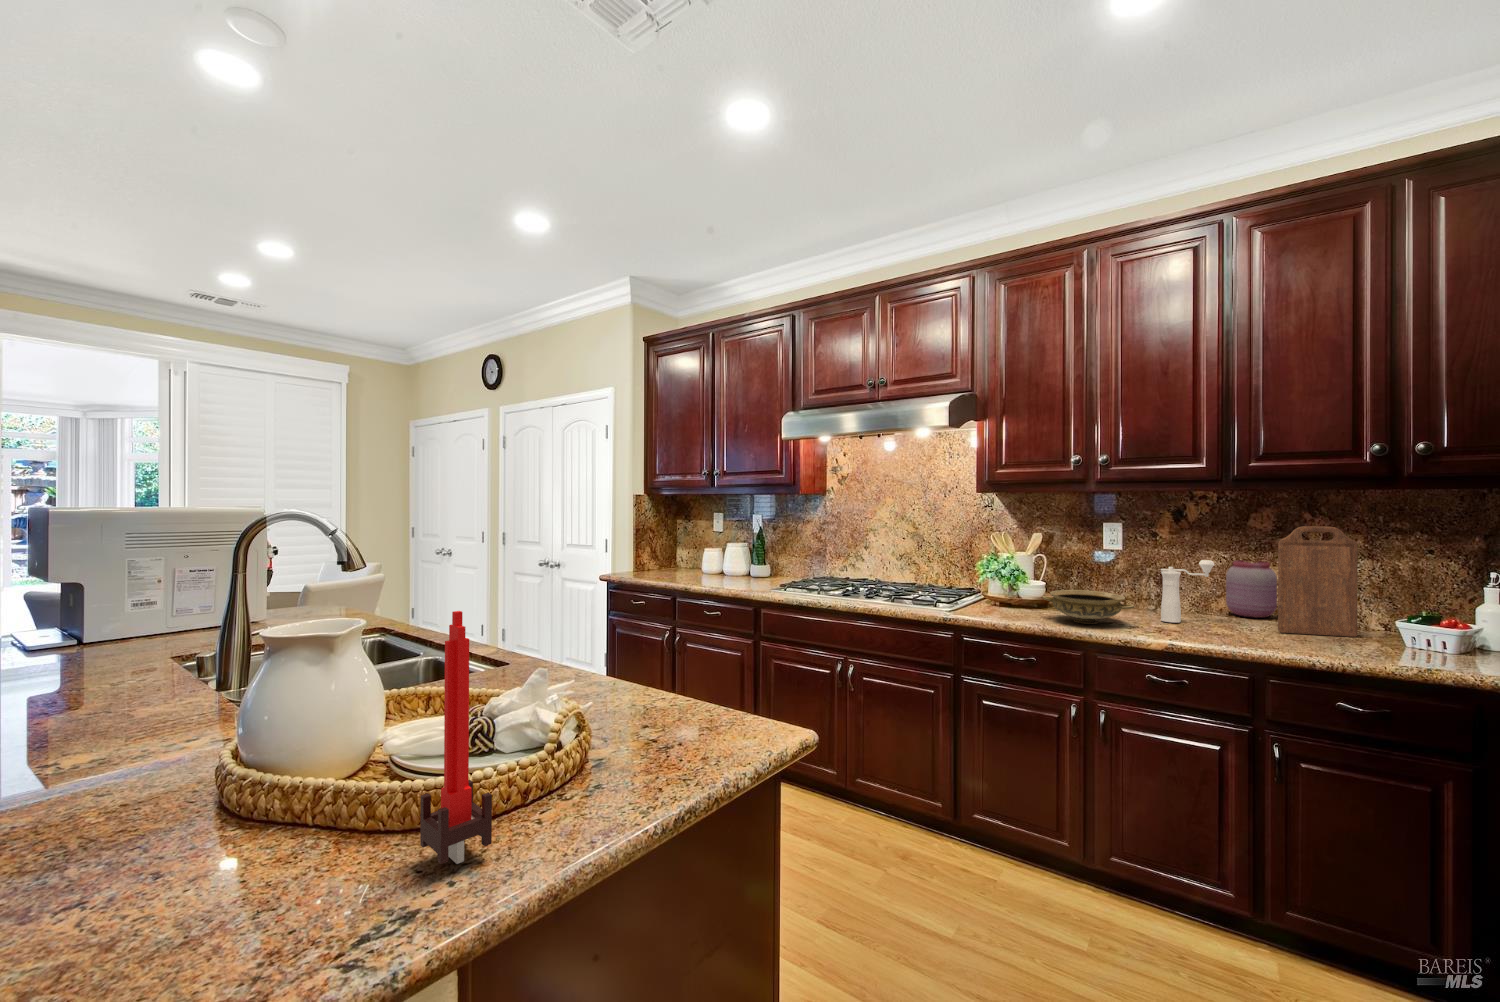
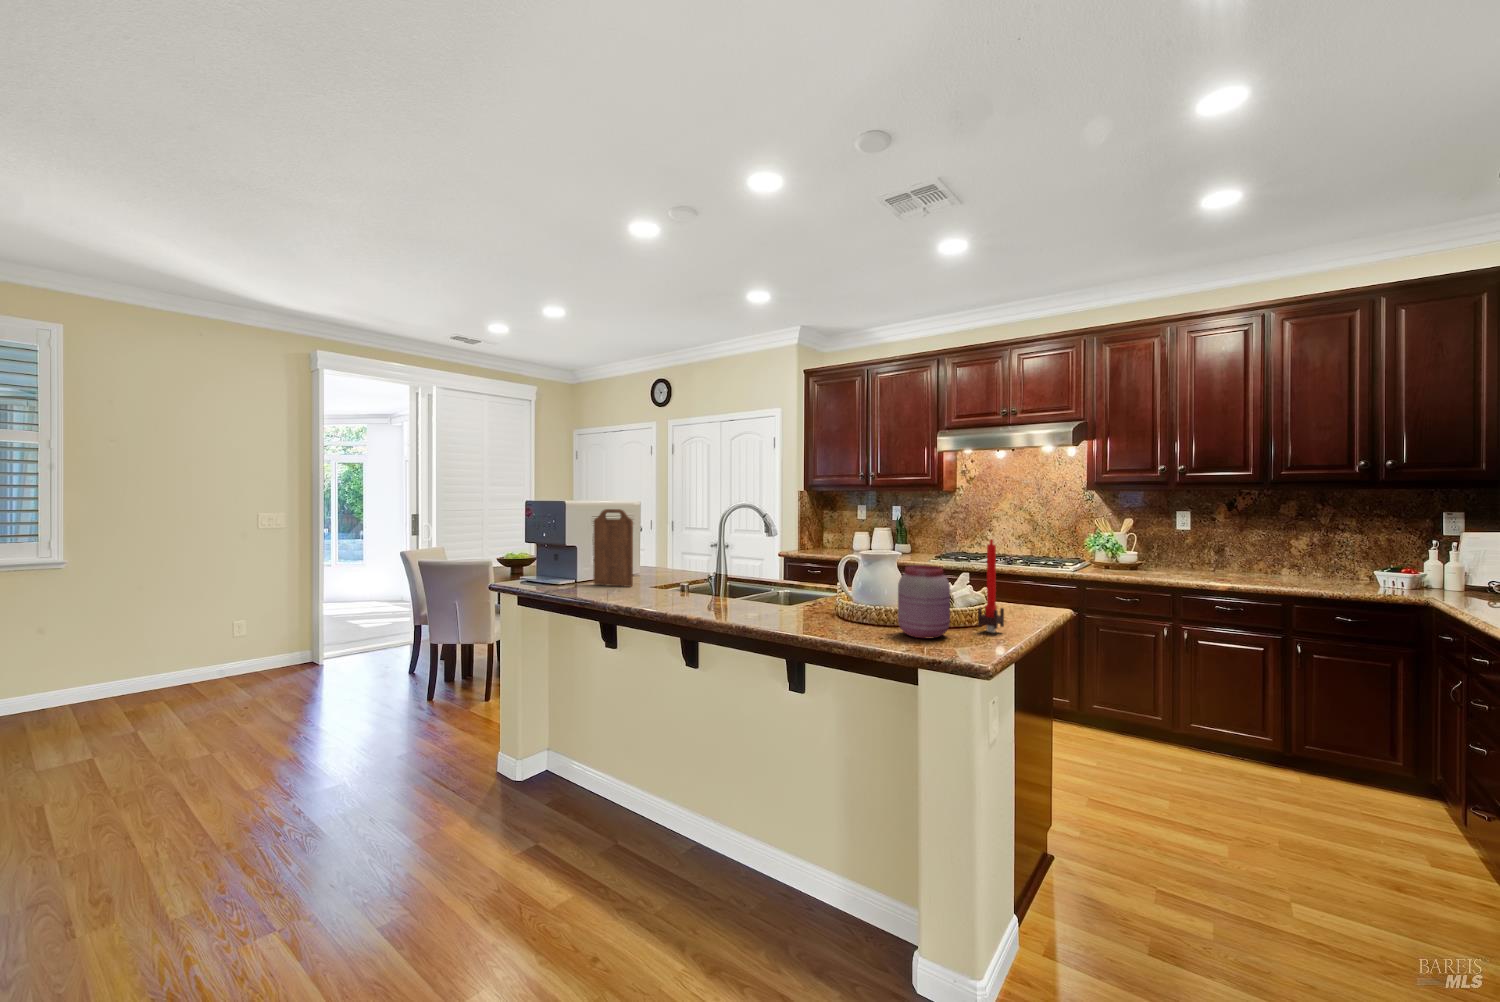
cutting board: present [1278,526,1358,637] -> present [593,509,633,587]
pepper mill: present [1161,560,1215,623] -> none [1221,535,1258,576]
jar: present [1226,560,1277,618] -> present [898,565,950,638]
ceramic bowl: present [1042,590,1134,624] -> none [1139,556,1205,577]

